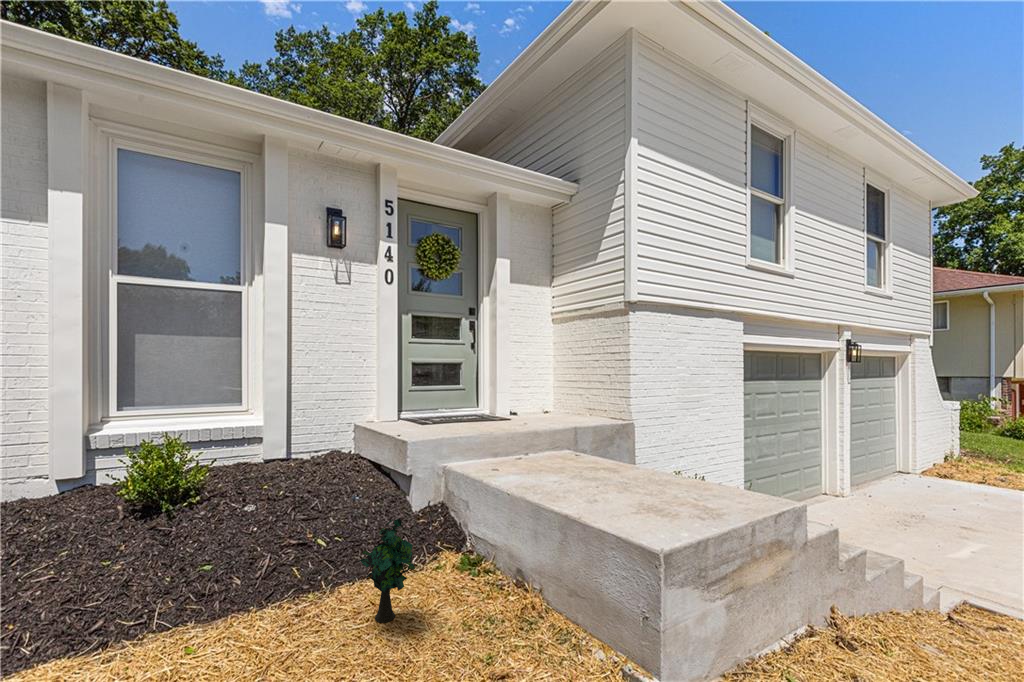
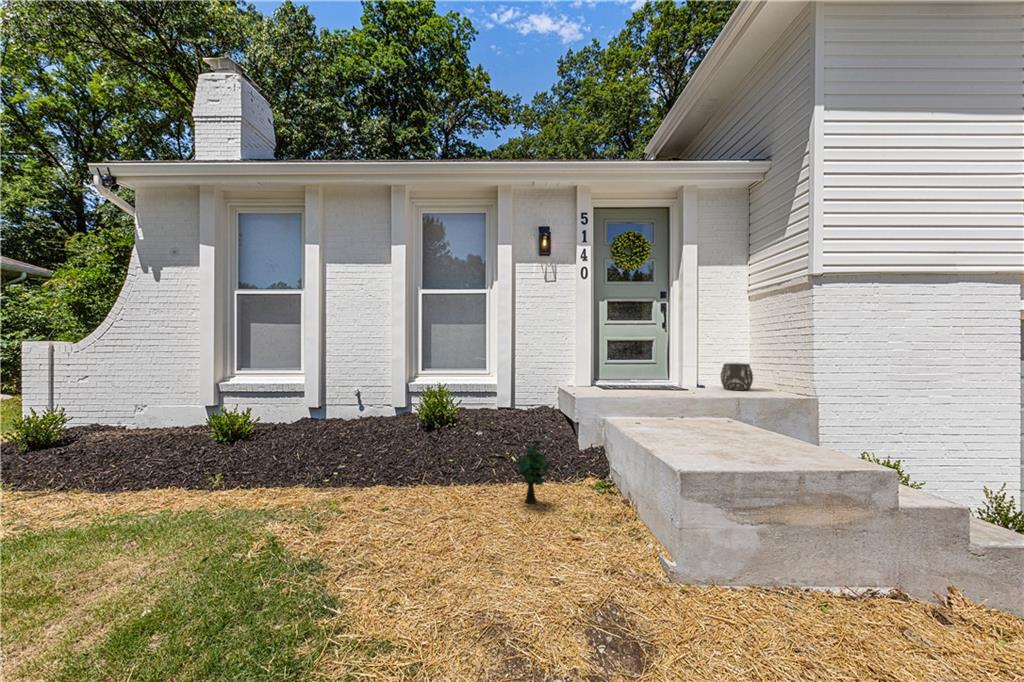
woven basket: none [530,386,561,415] -> present [720,363,753,391]

